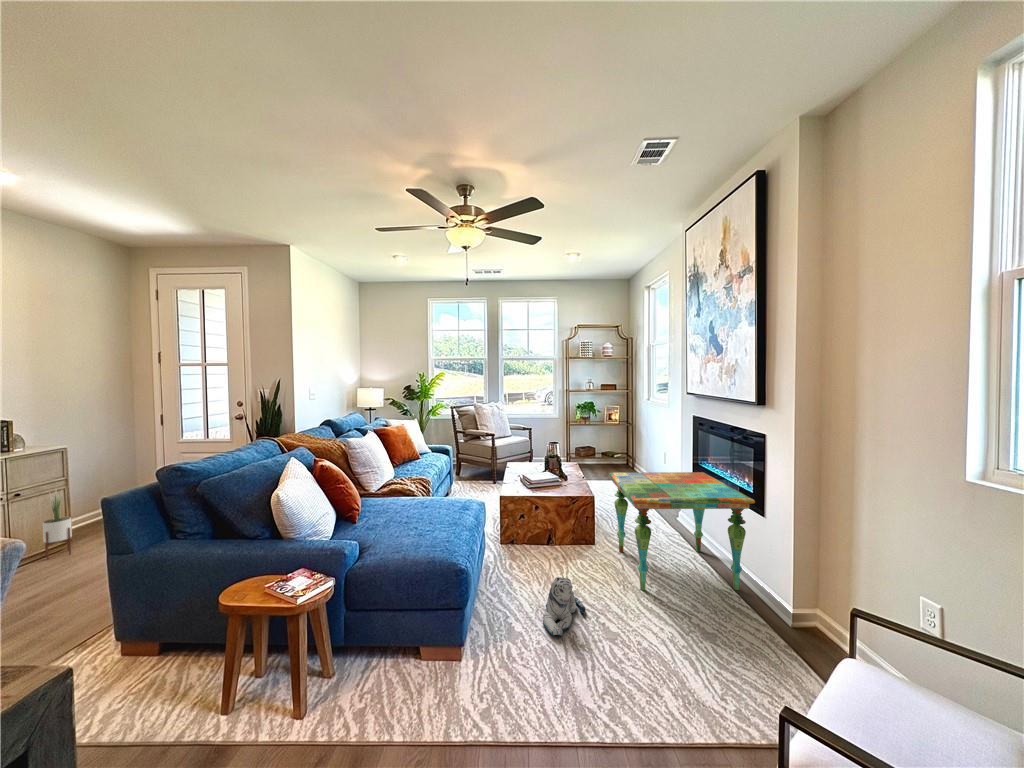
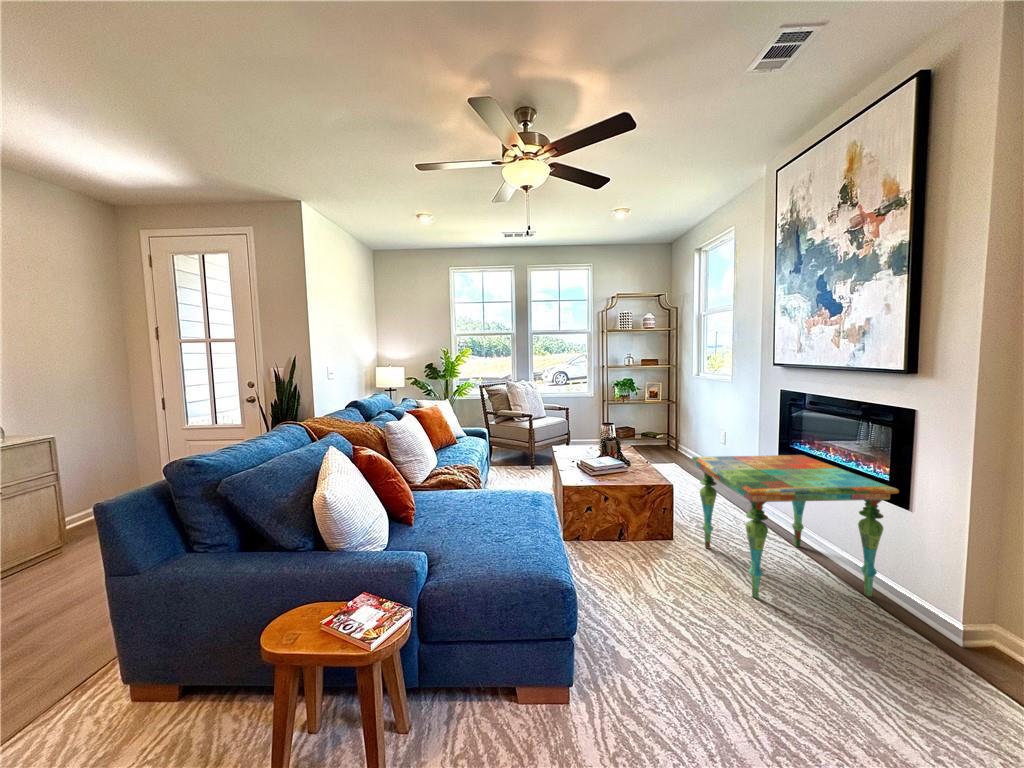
potted plant: present [42,492,72,560] -> none [32,483,67,567]
plush toy: present [543,577,585,636] -> none [647,588,701,665]

